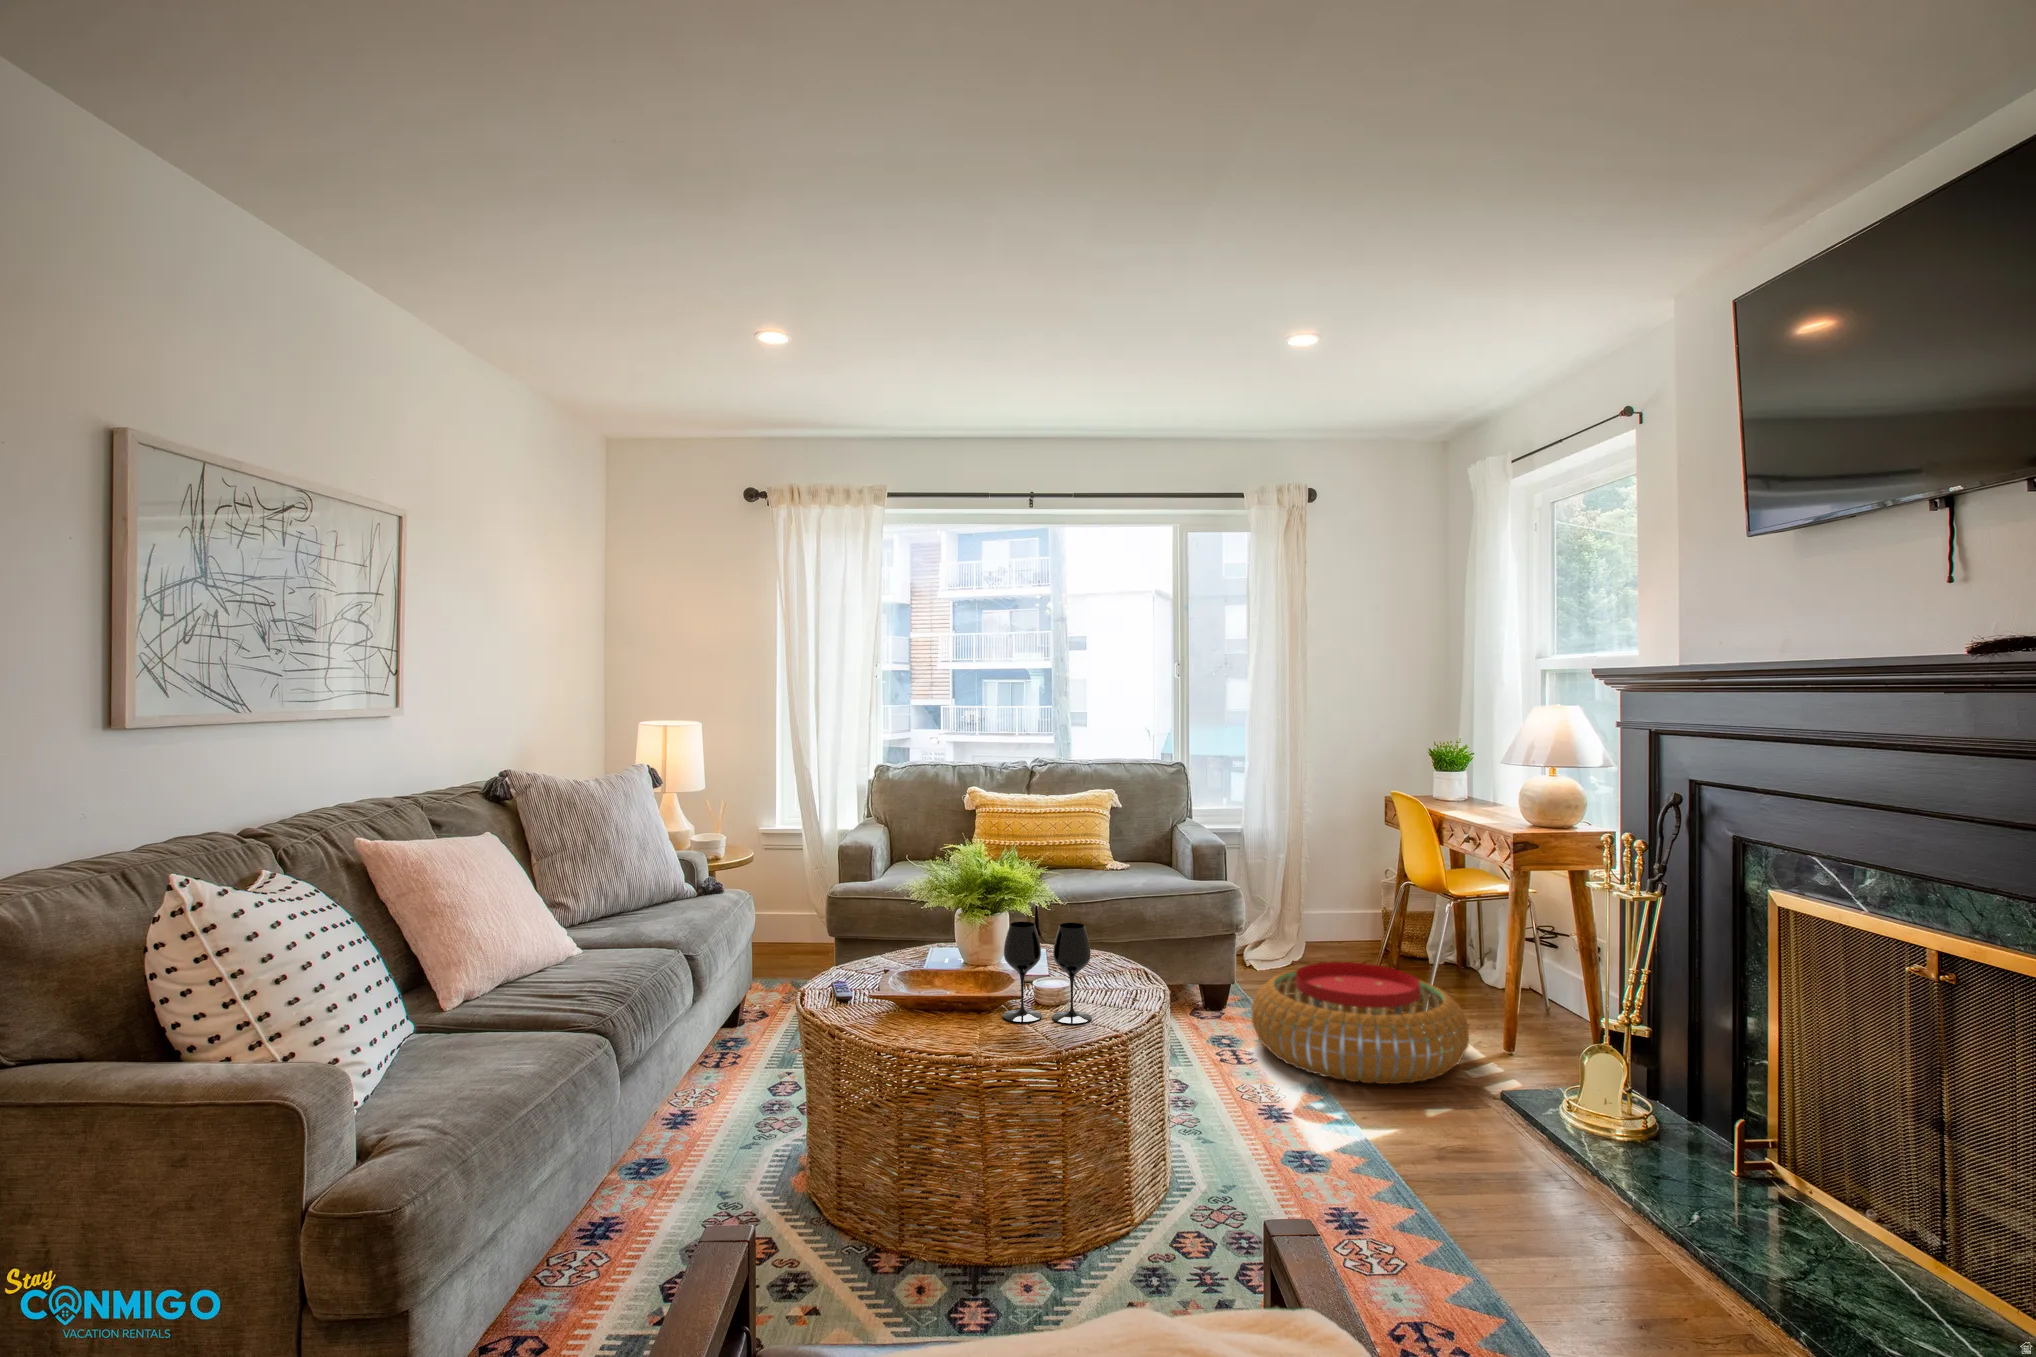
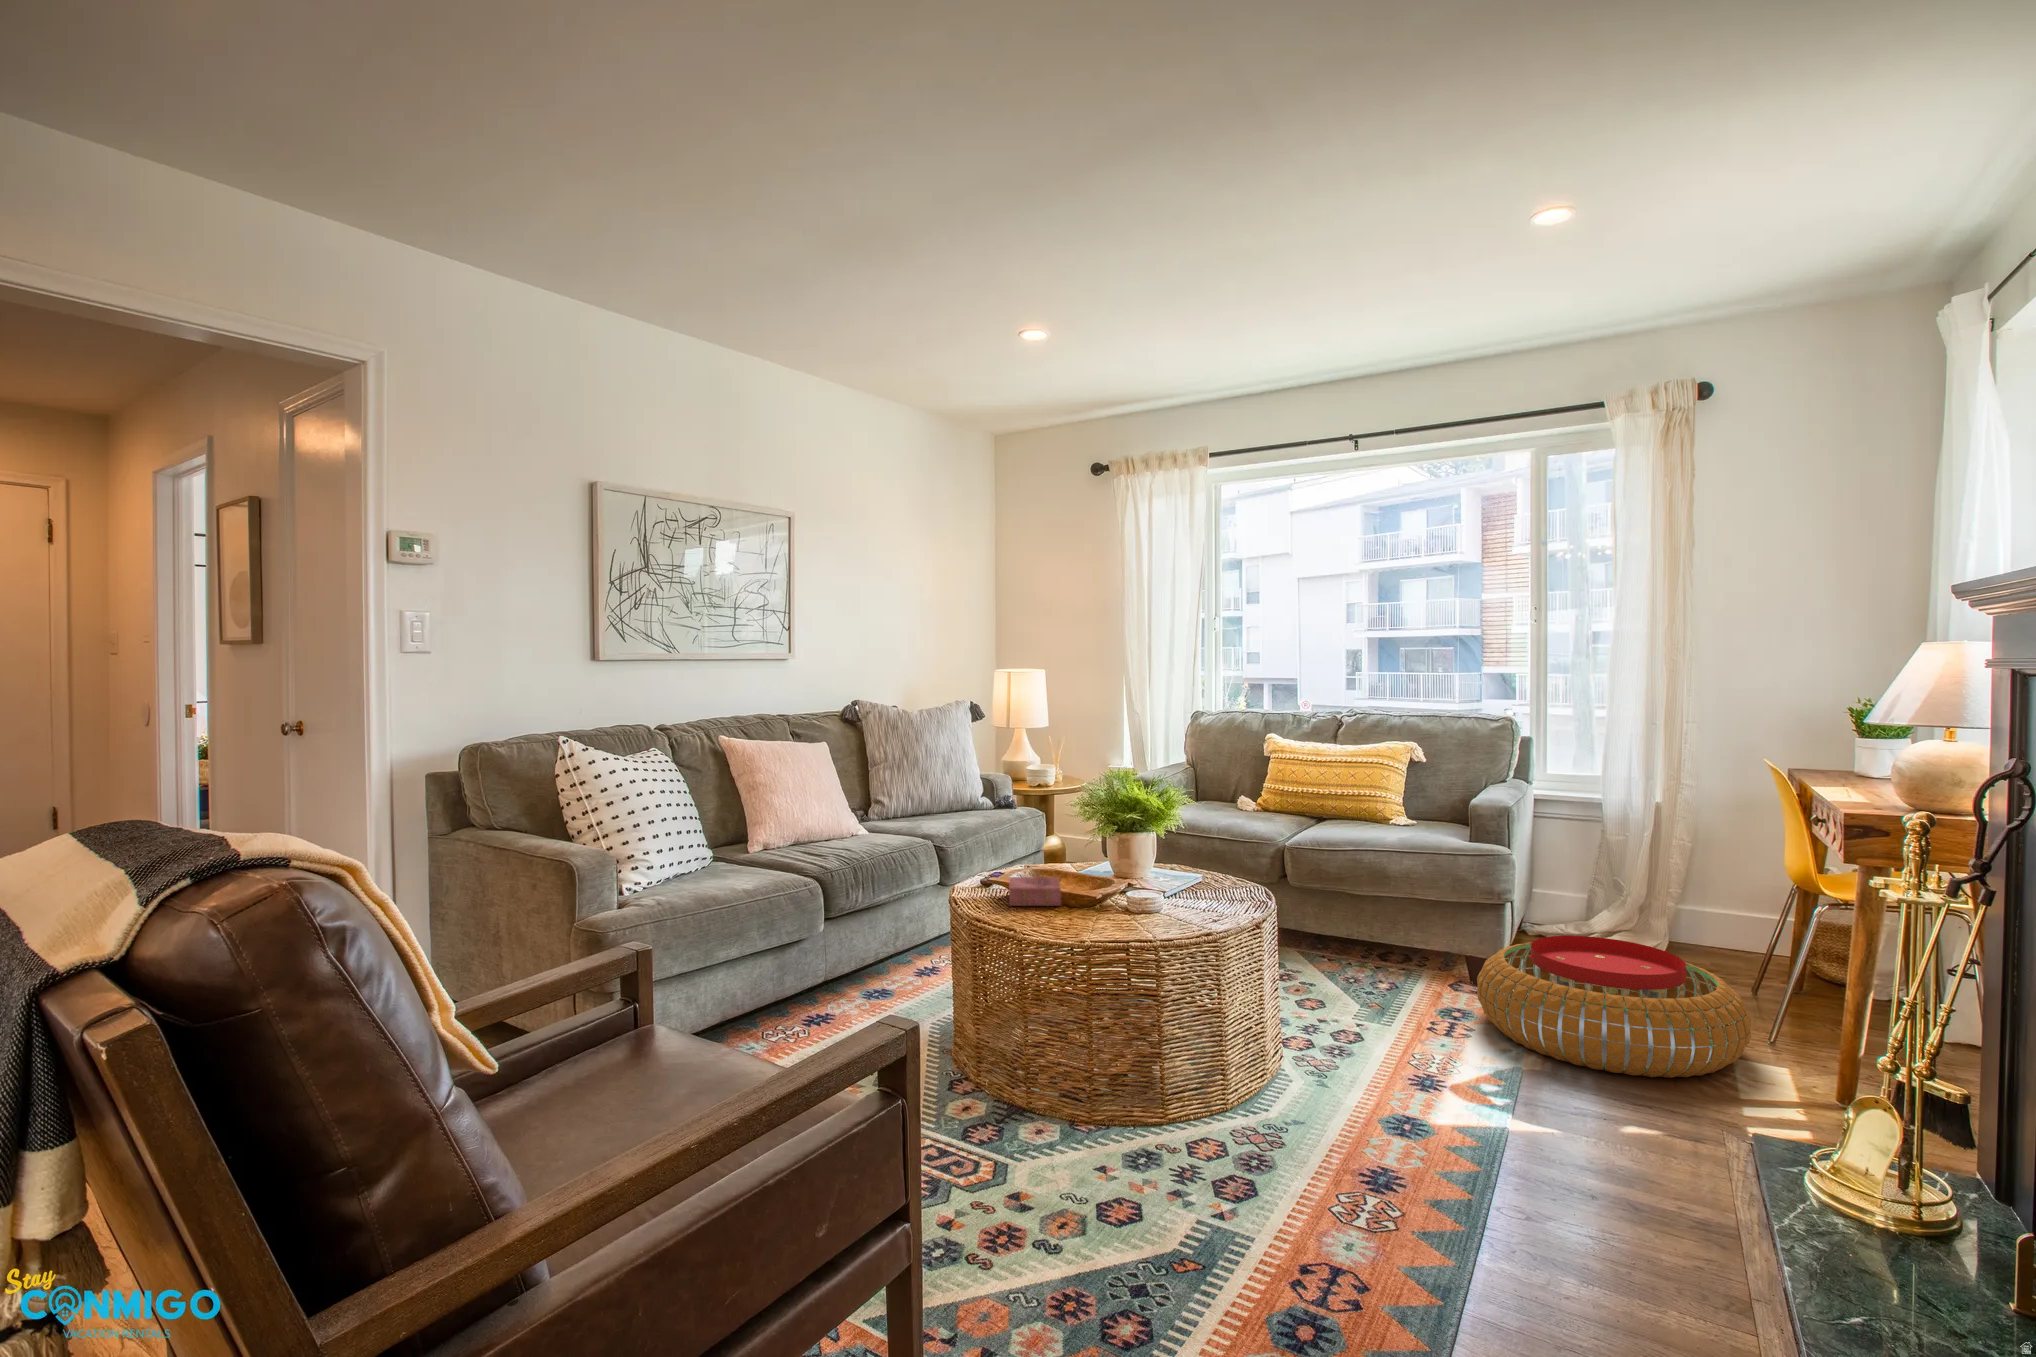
wine glass: present [1003,922,1092,1024] -> none [1088,828,1161,921]
book: none [888,984,970,1031] -> present [1009,877,1061,906]

